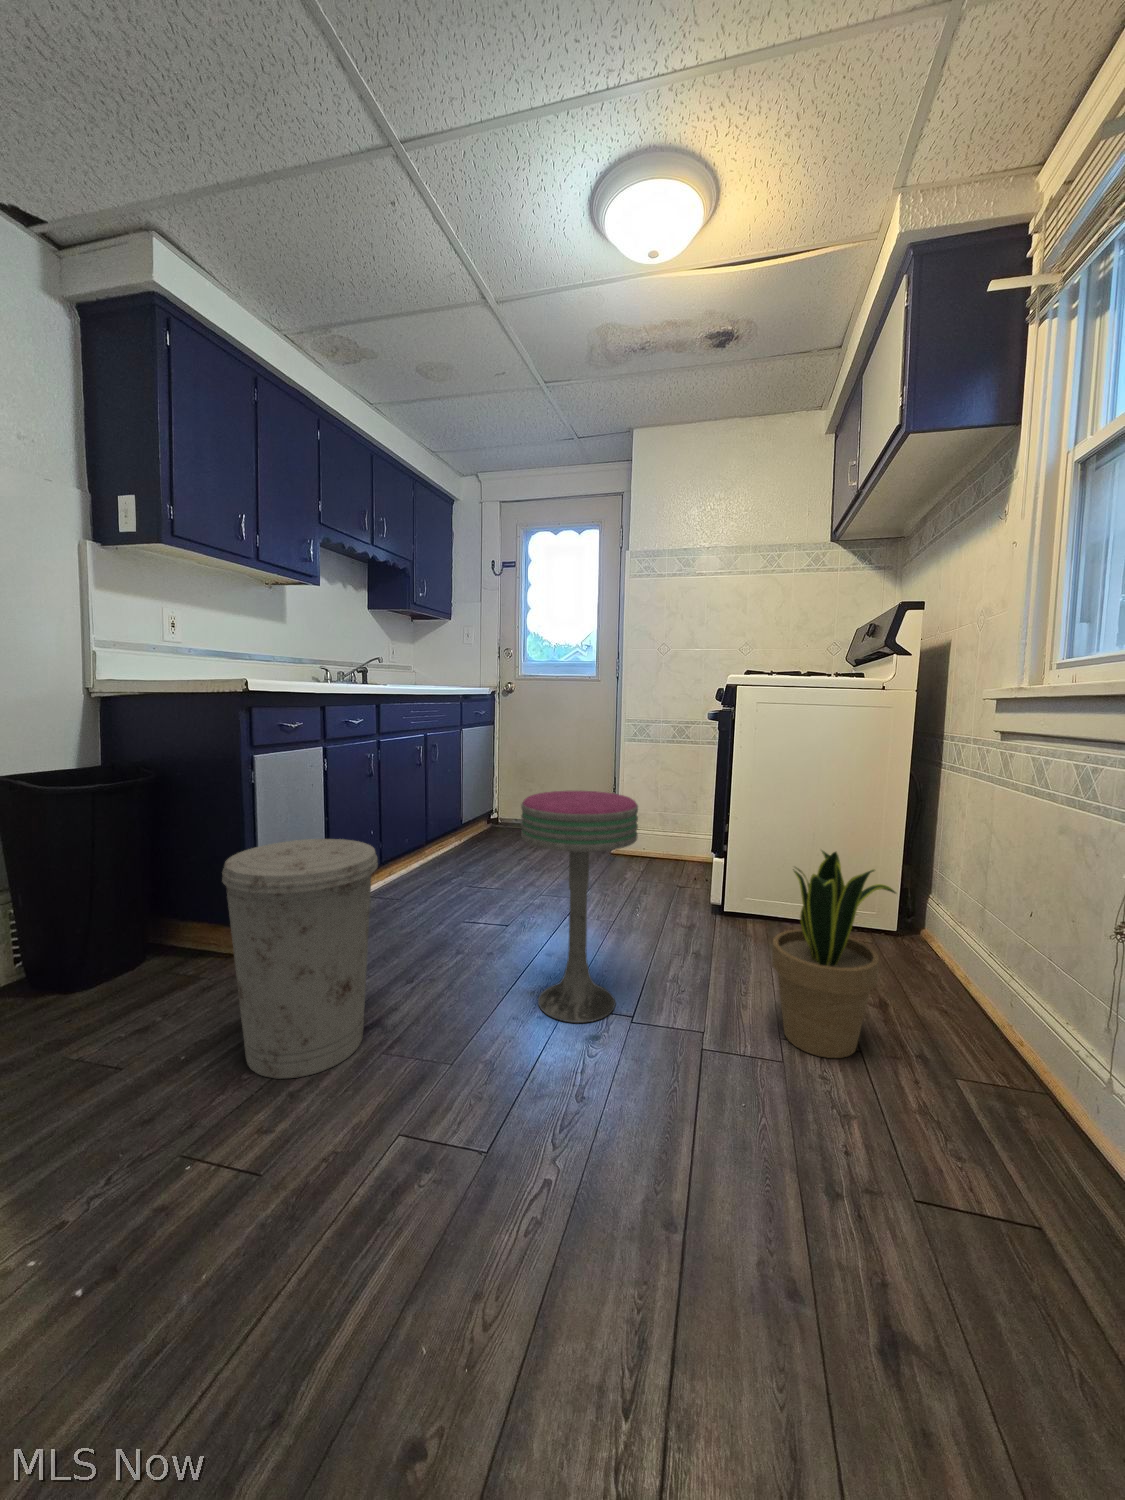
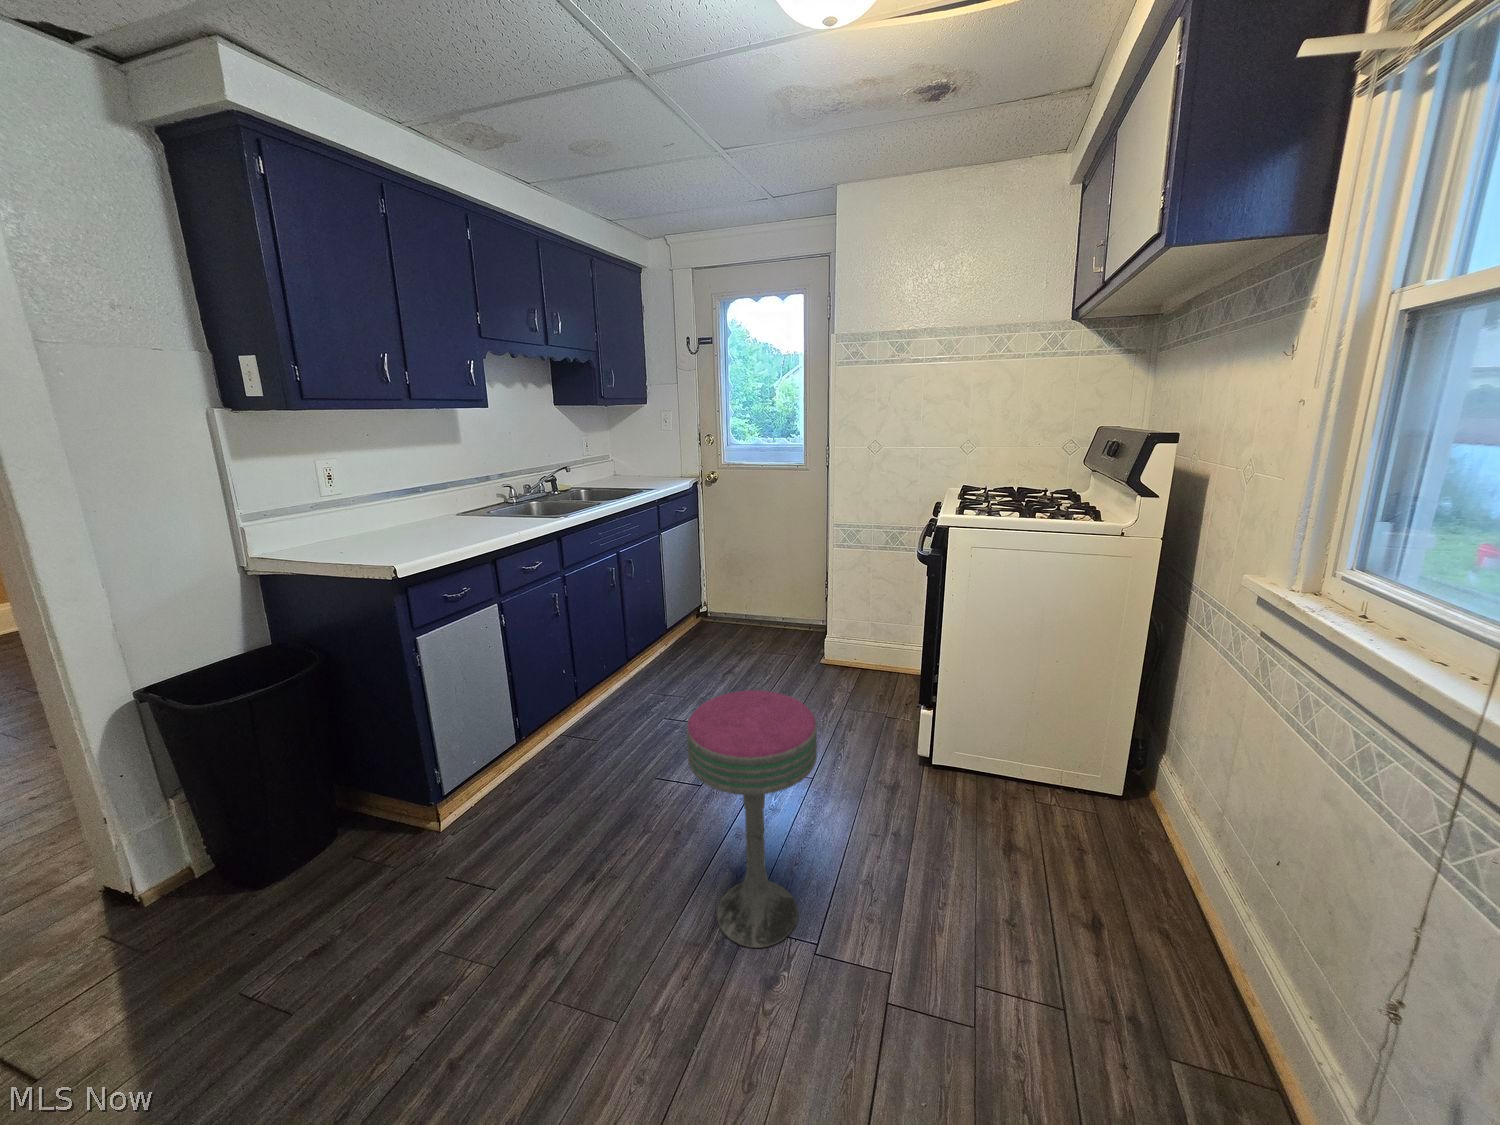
trash can: present [222,839,378,1078] -> none [359,764,533,1032]
potted plant: present [772,851,896,1058] -> none [965,777,1114,1017]

